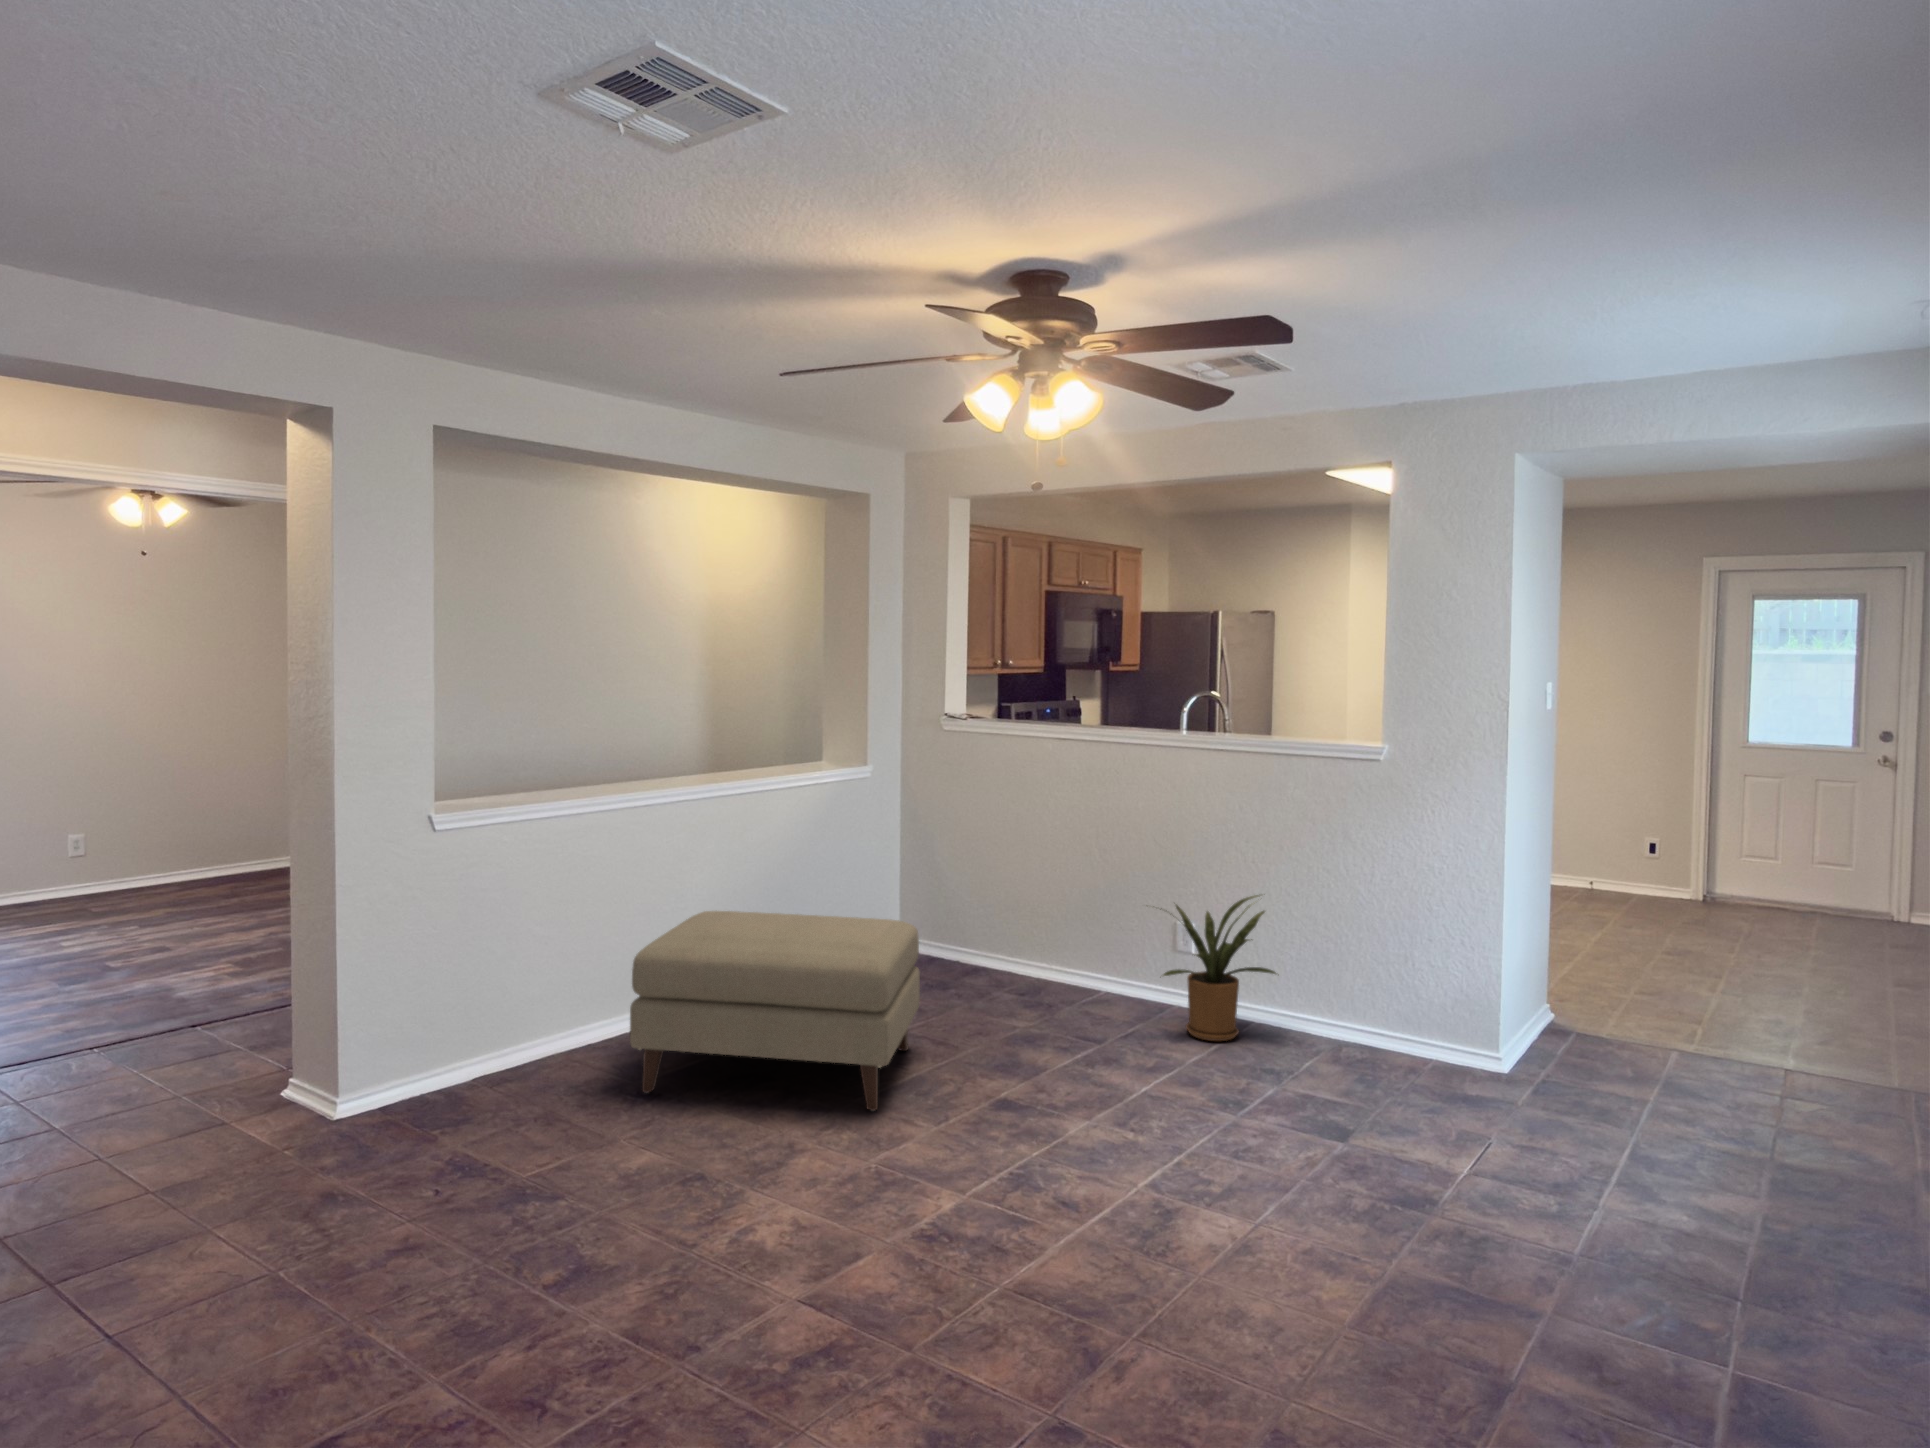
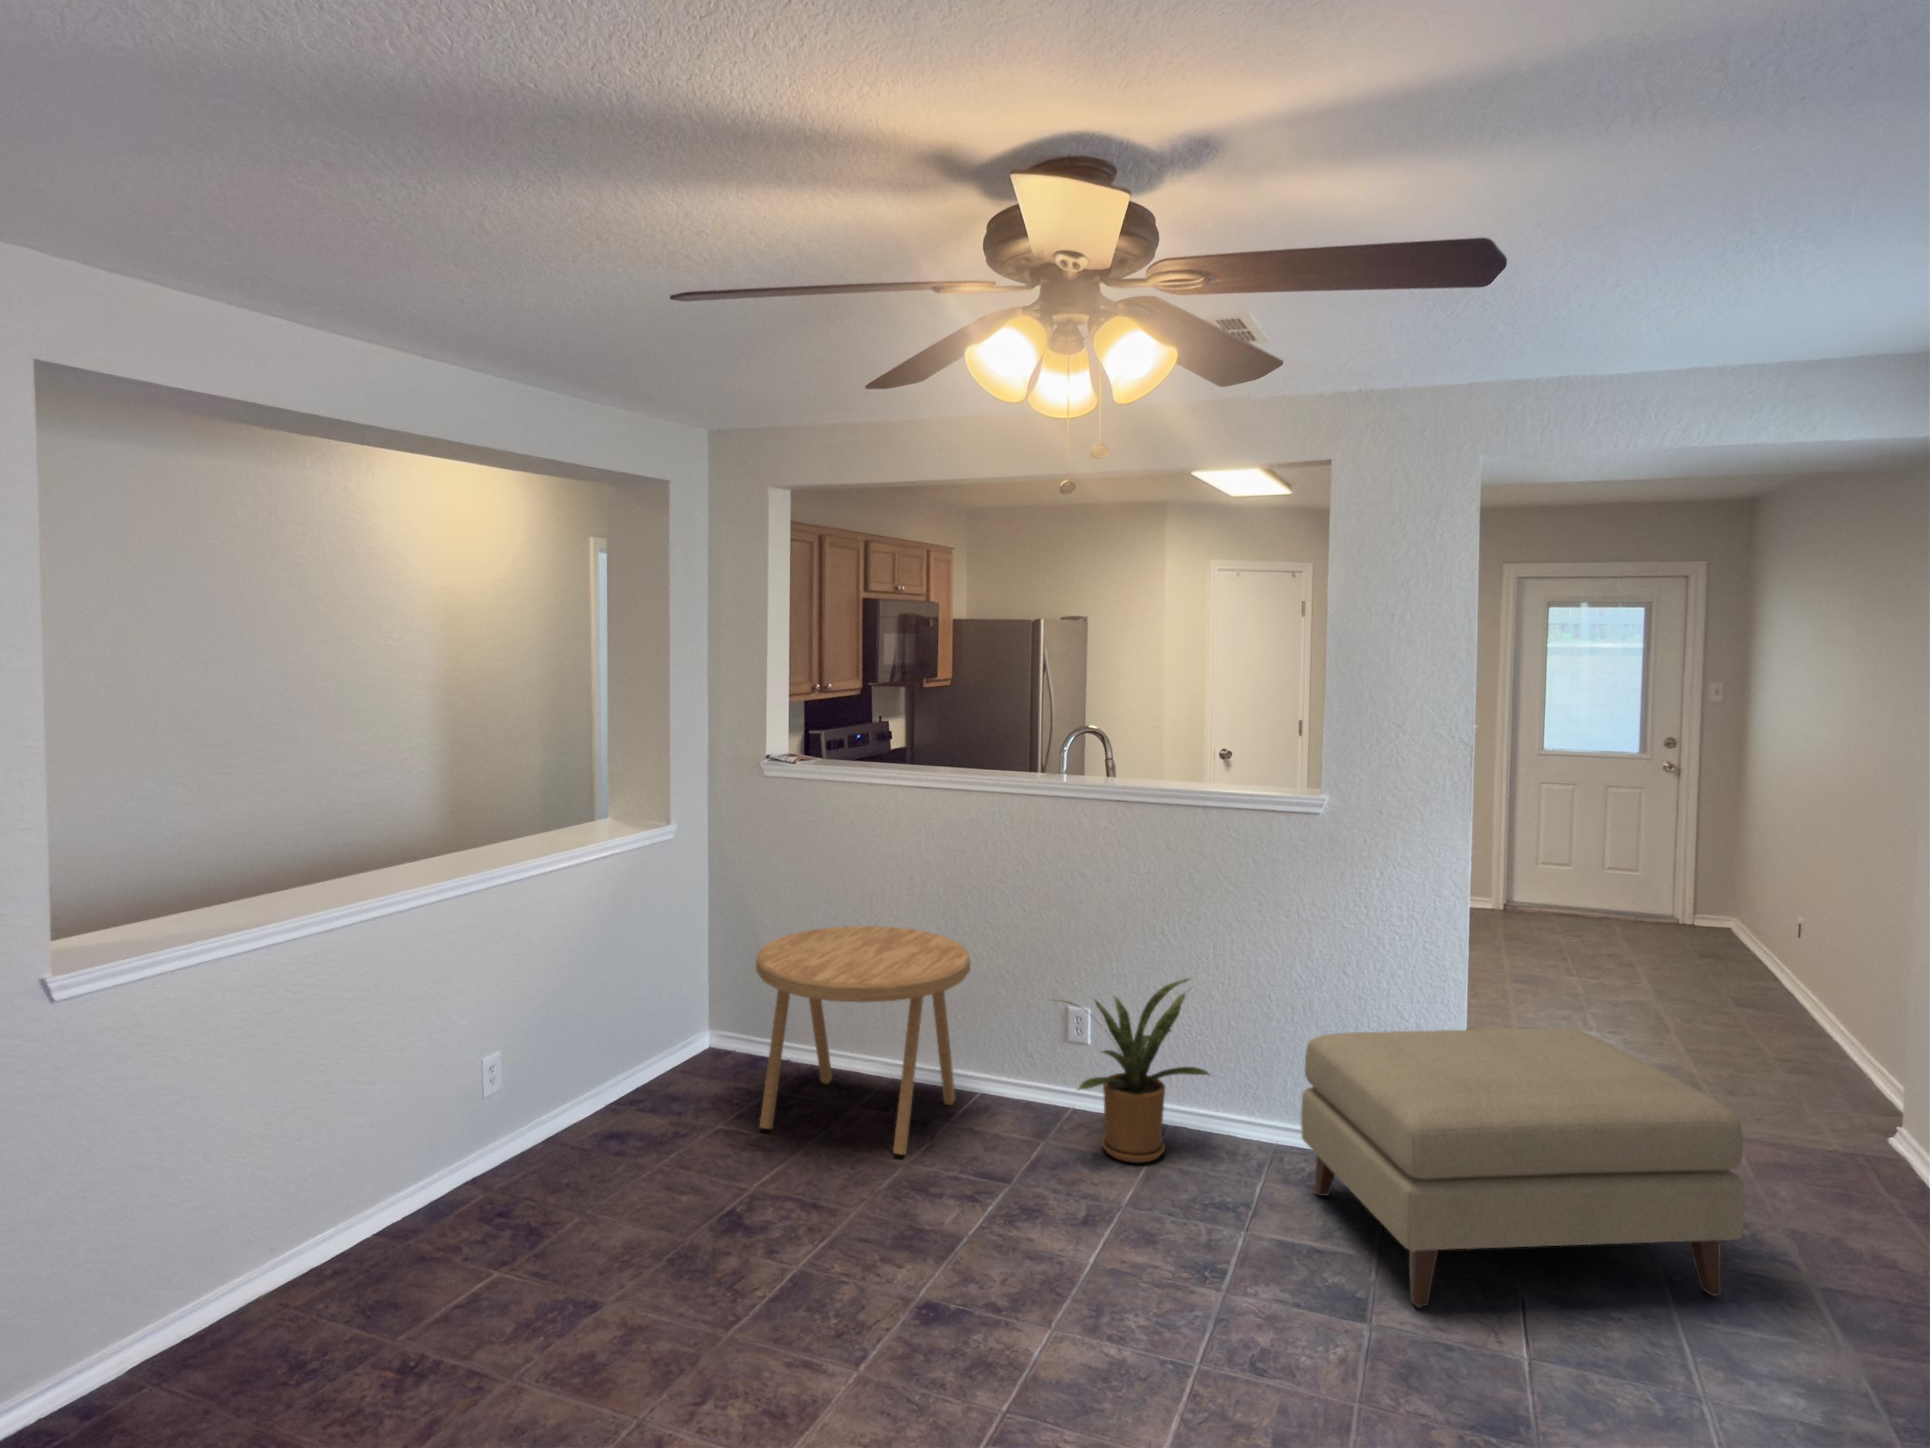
side table: none [917,850,1088,1021] -> present [756,926,971,1155]
ottoman: present [630,911,920,1111] -> present [1301,1029,1744,1307]

